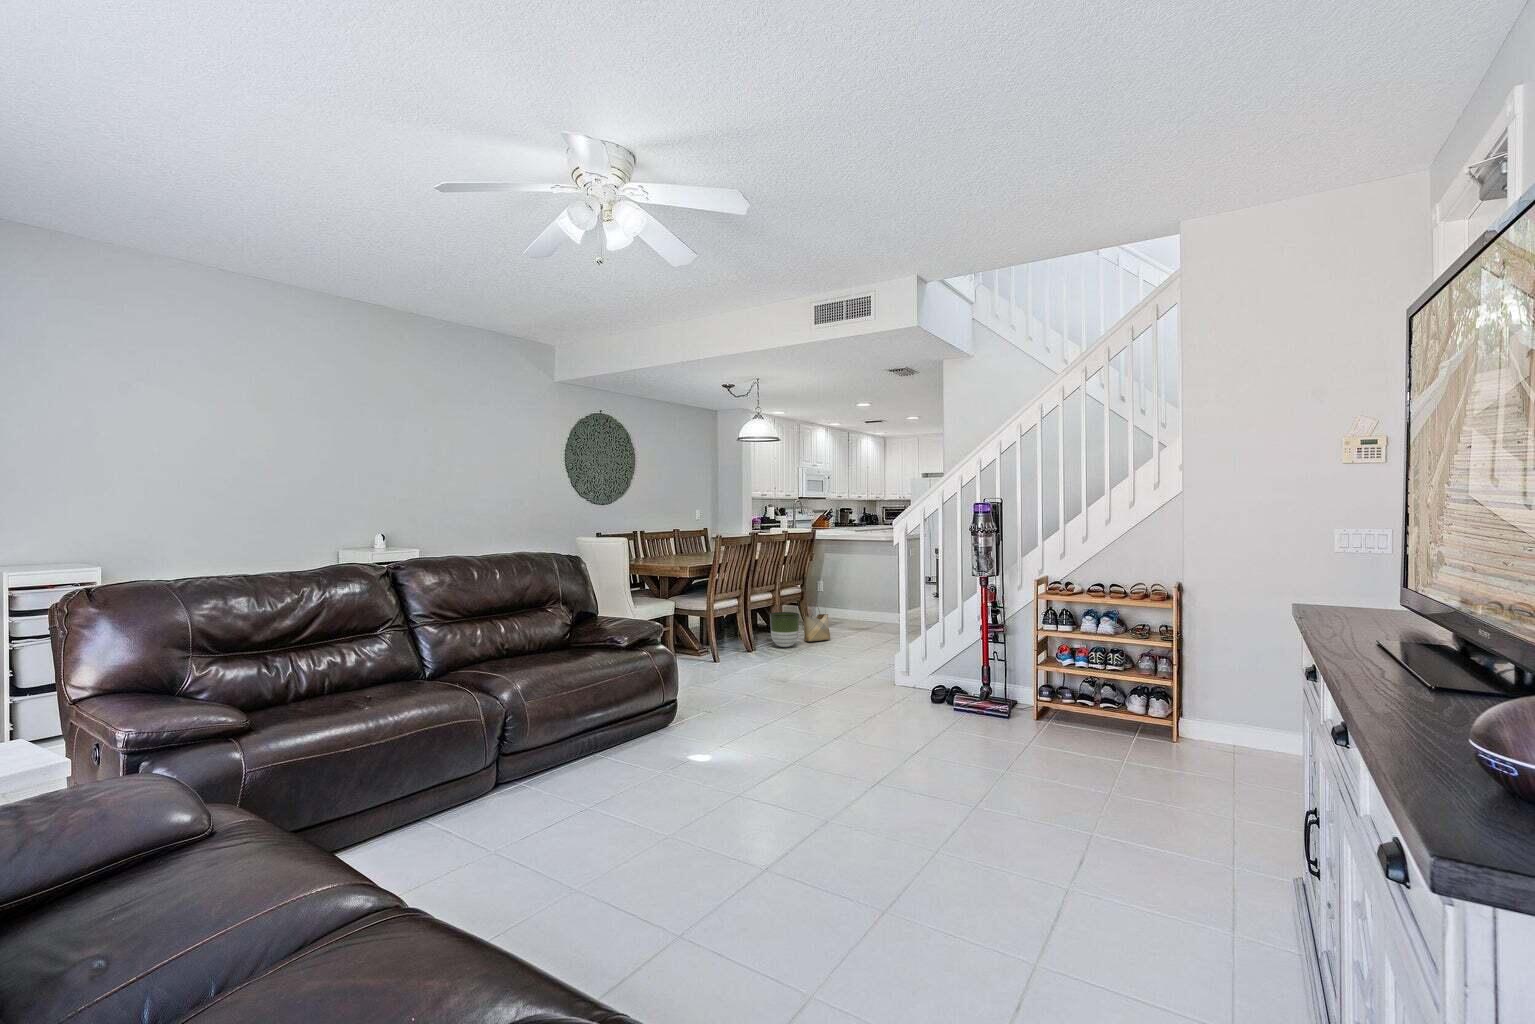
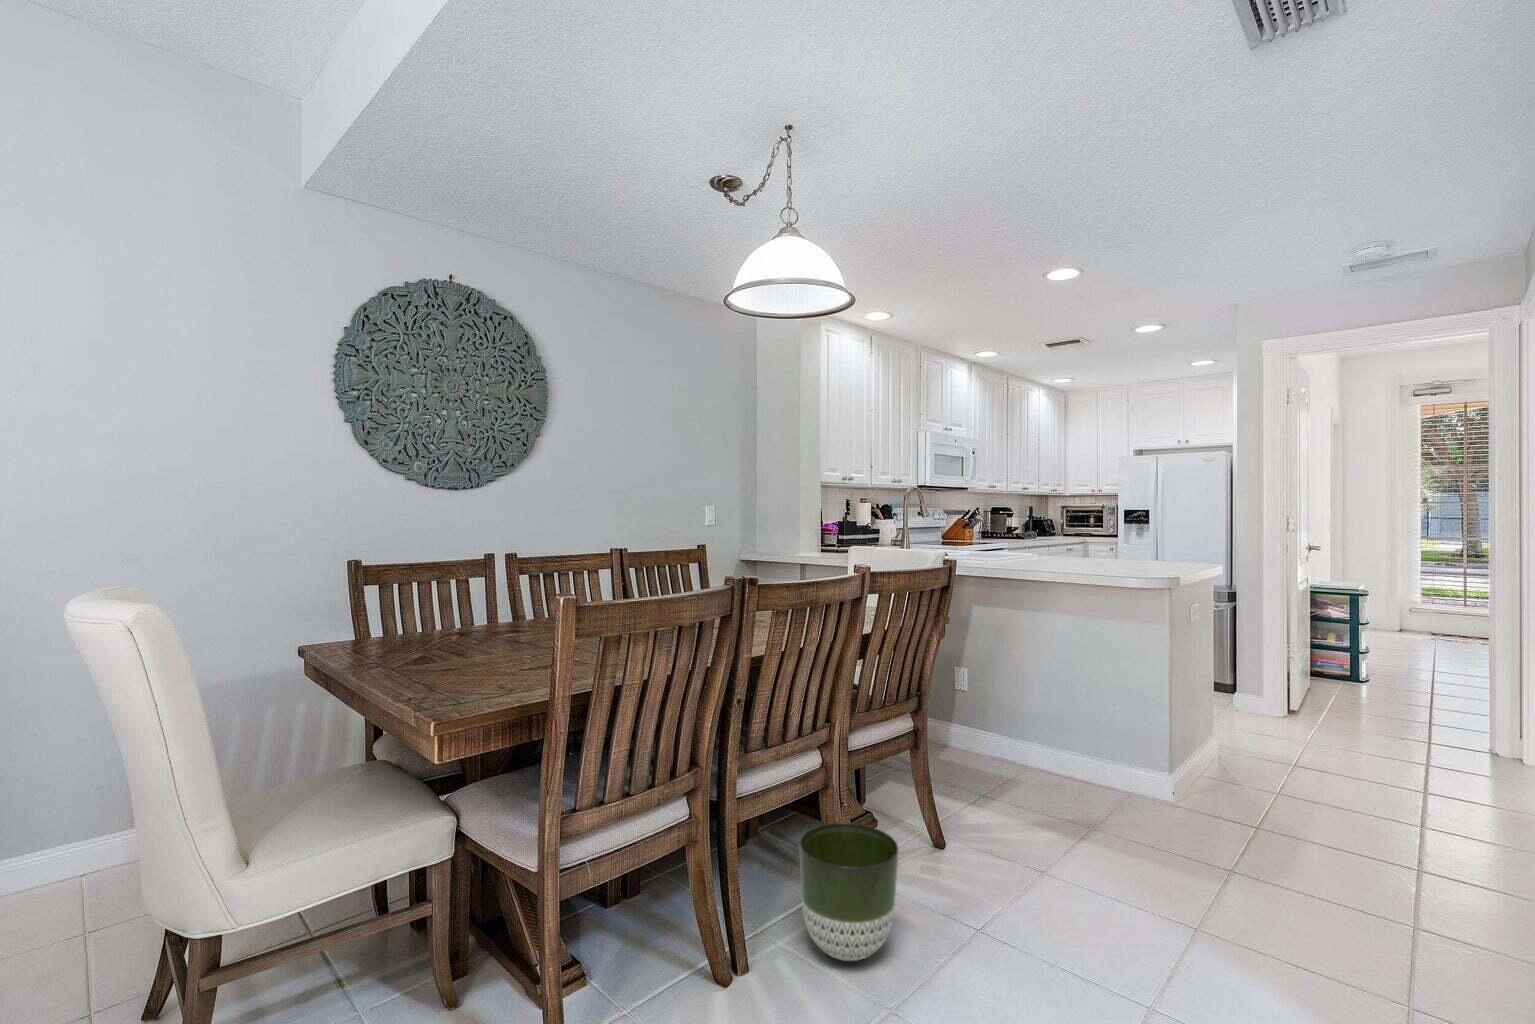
woven basket: present [804,600,830,642] -> none [914,778,998,924]

